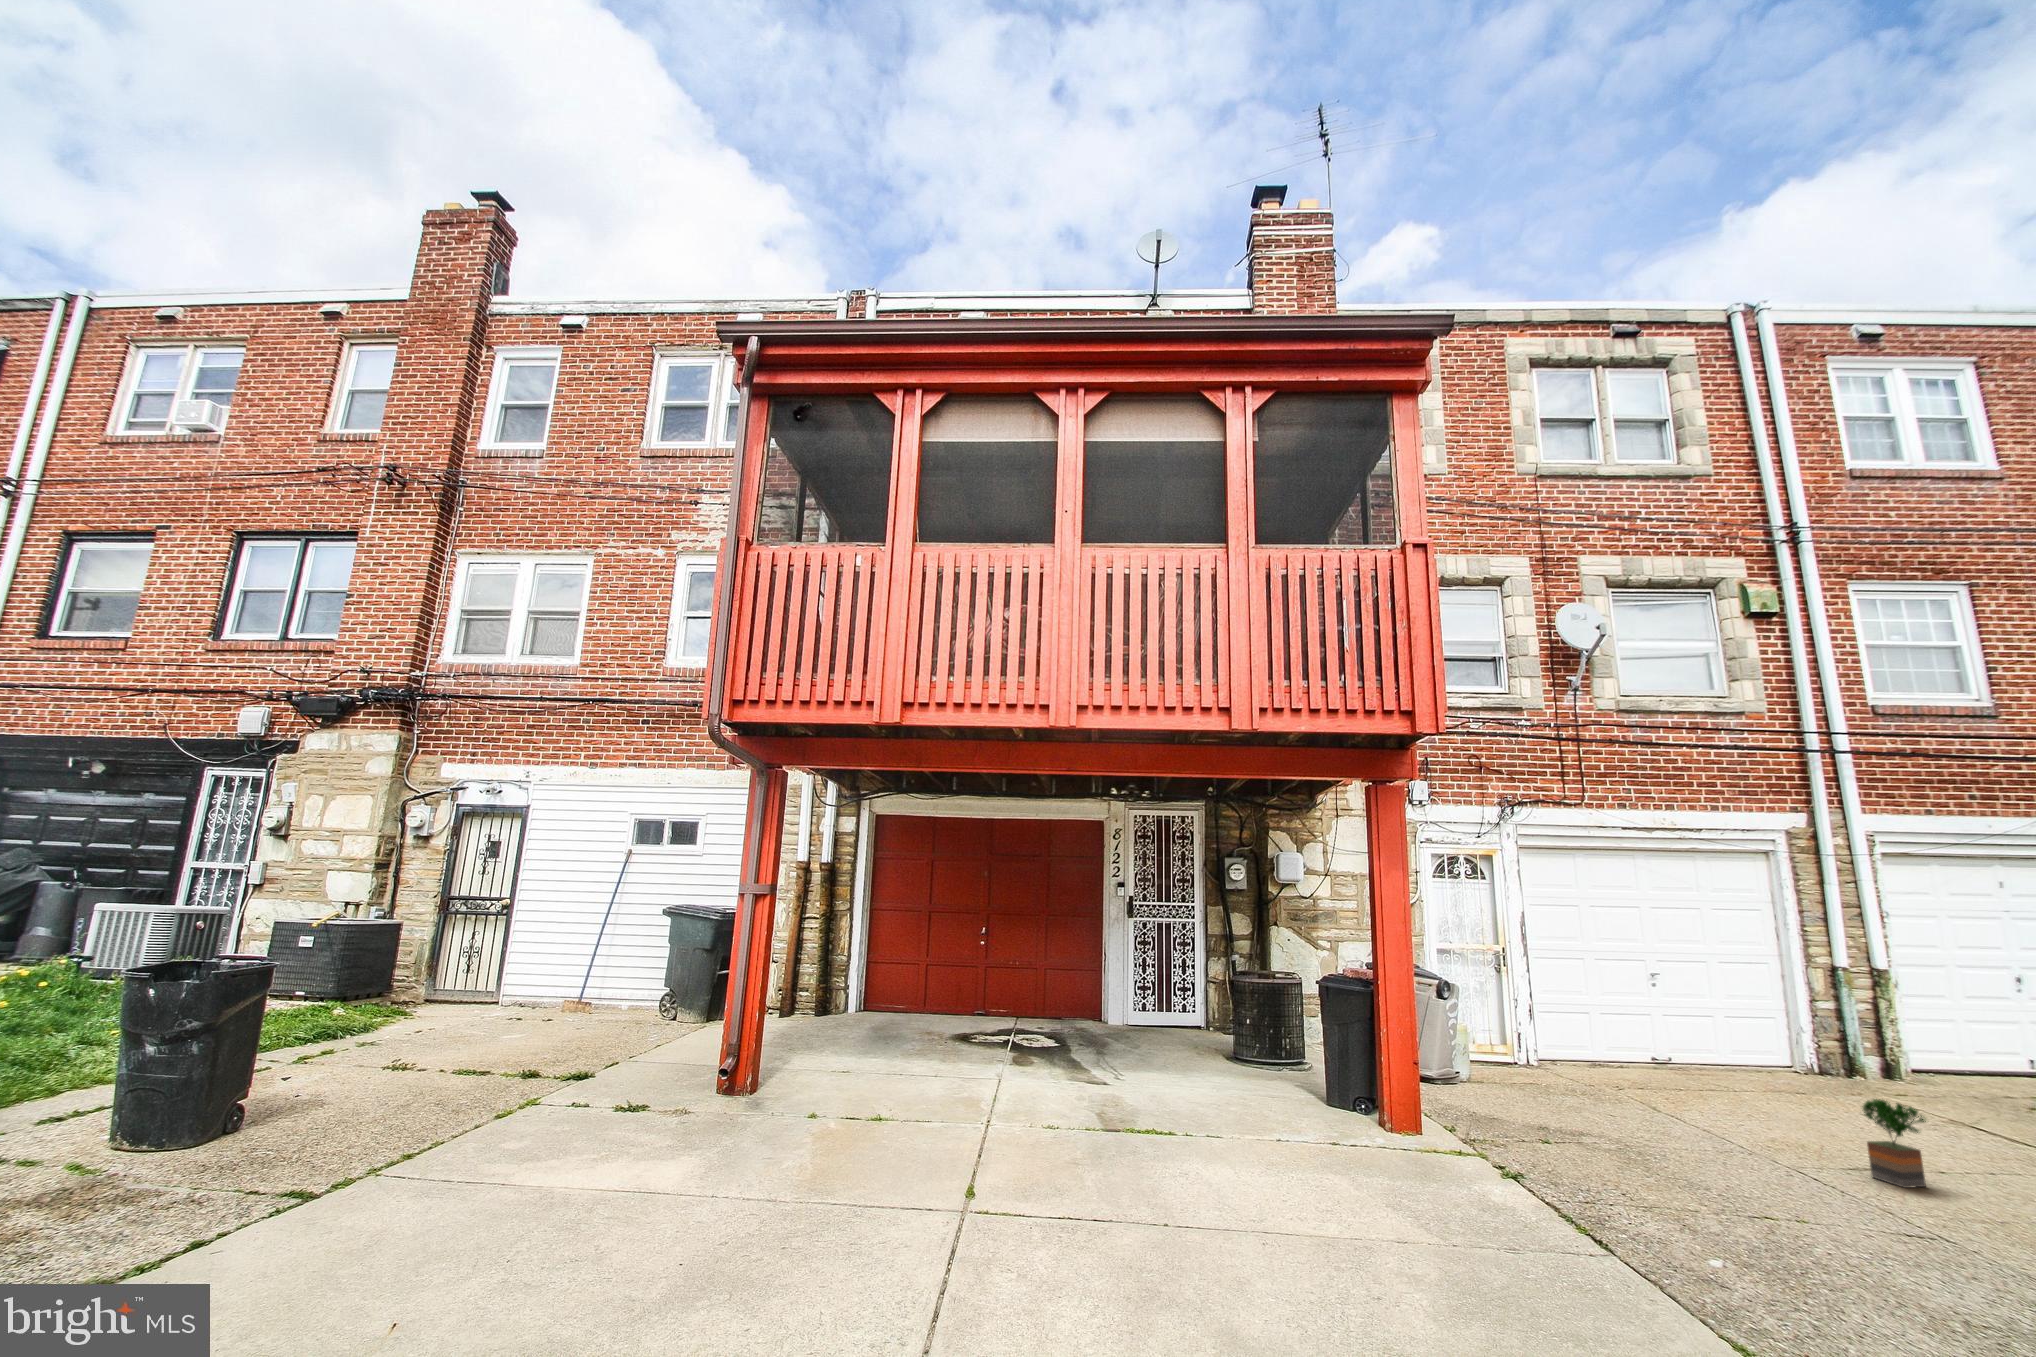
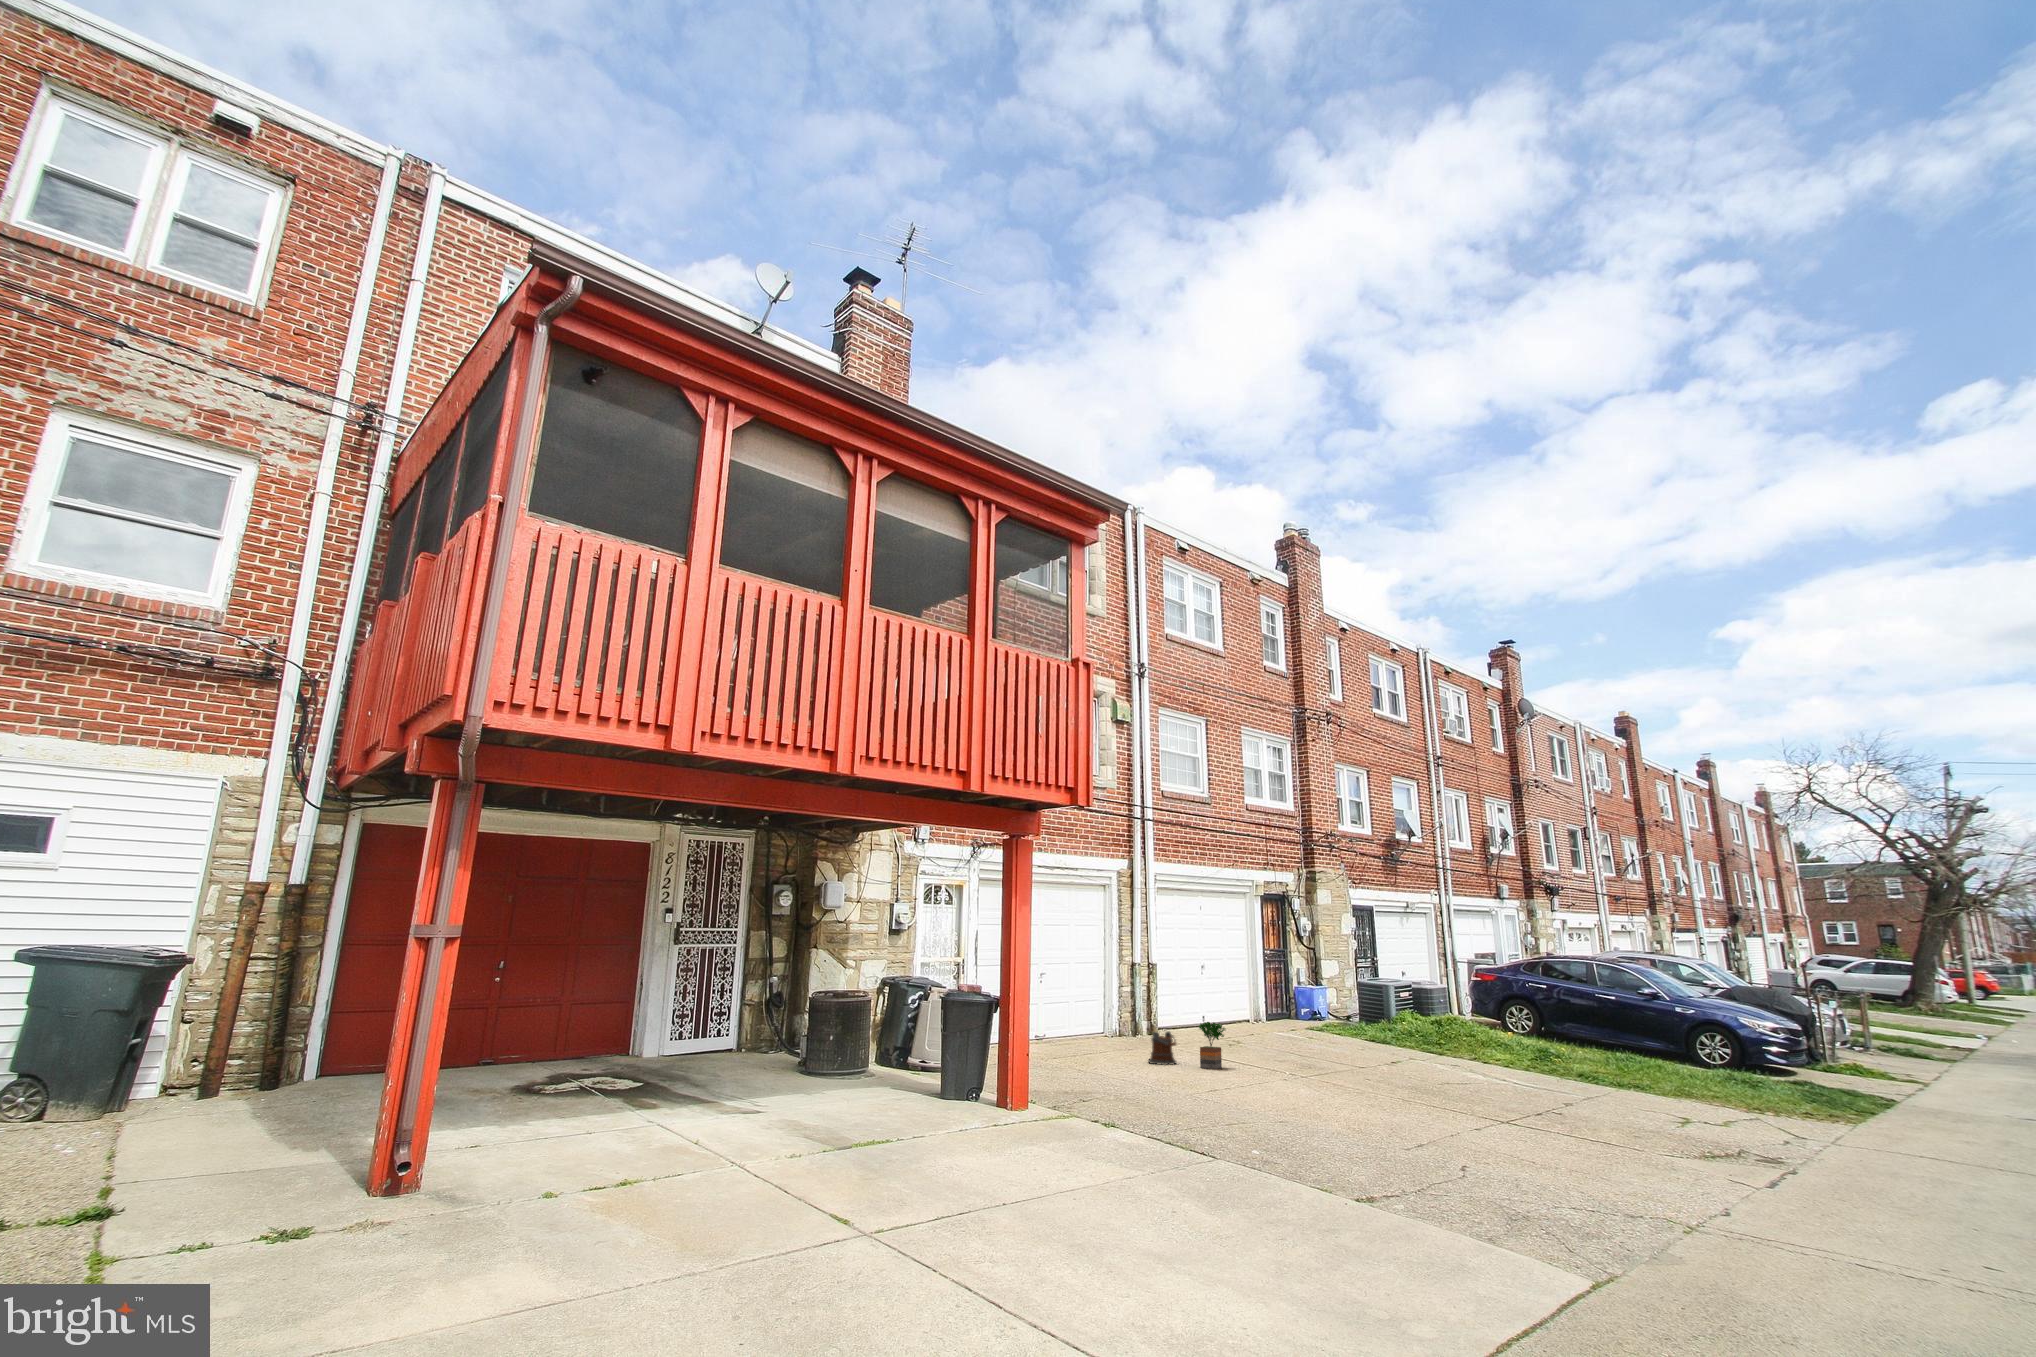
bucket: none [1777,1096,1839,1156] -> present [1148,1031,1176,1065]

